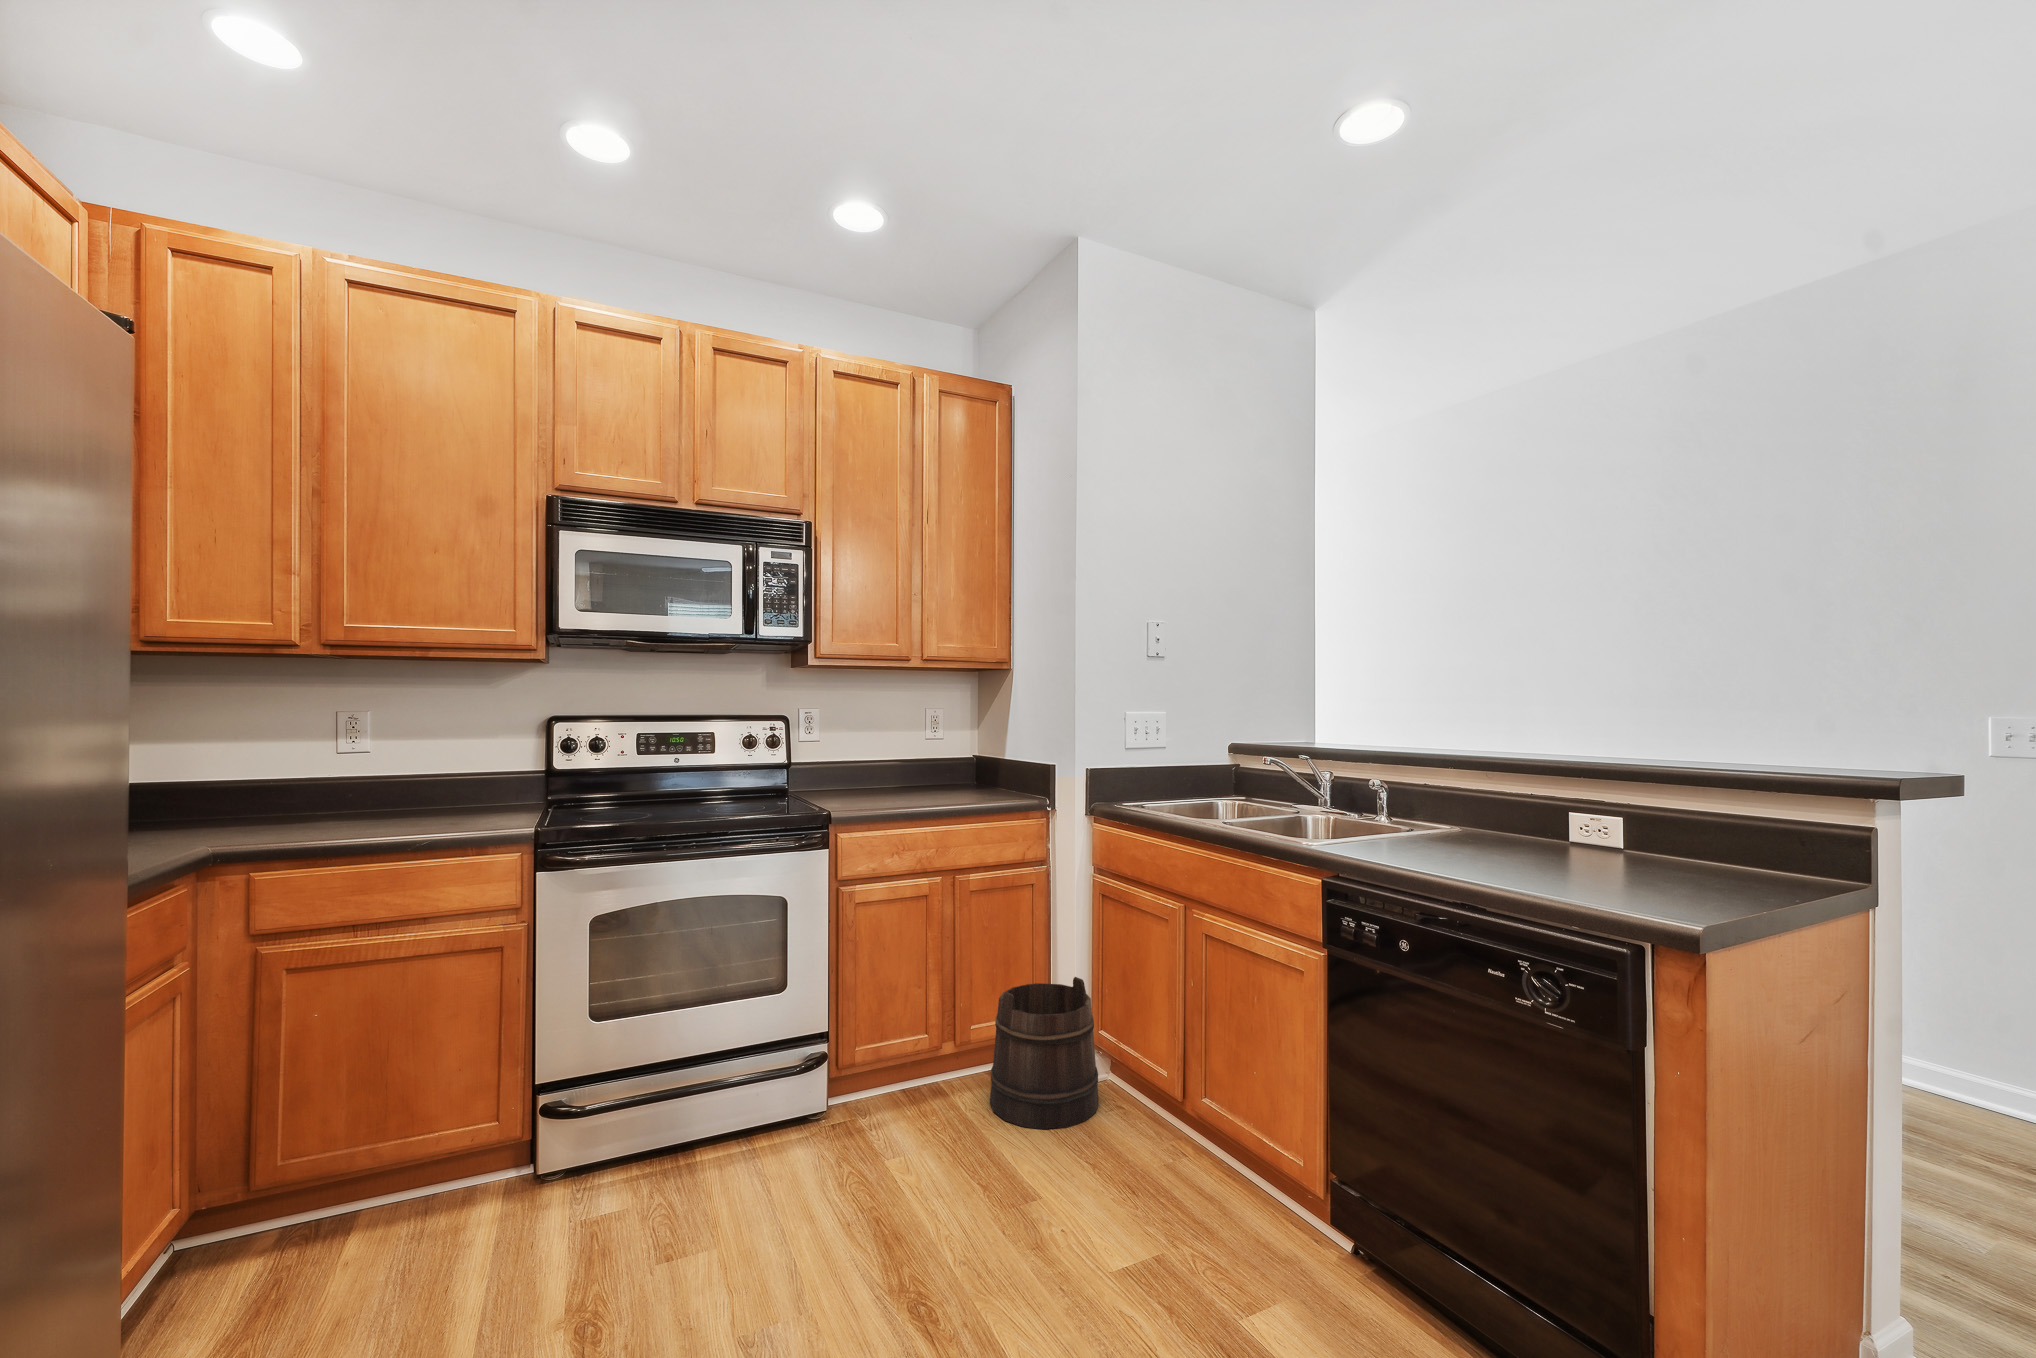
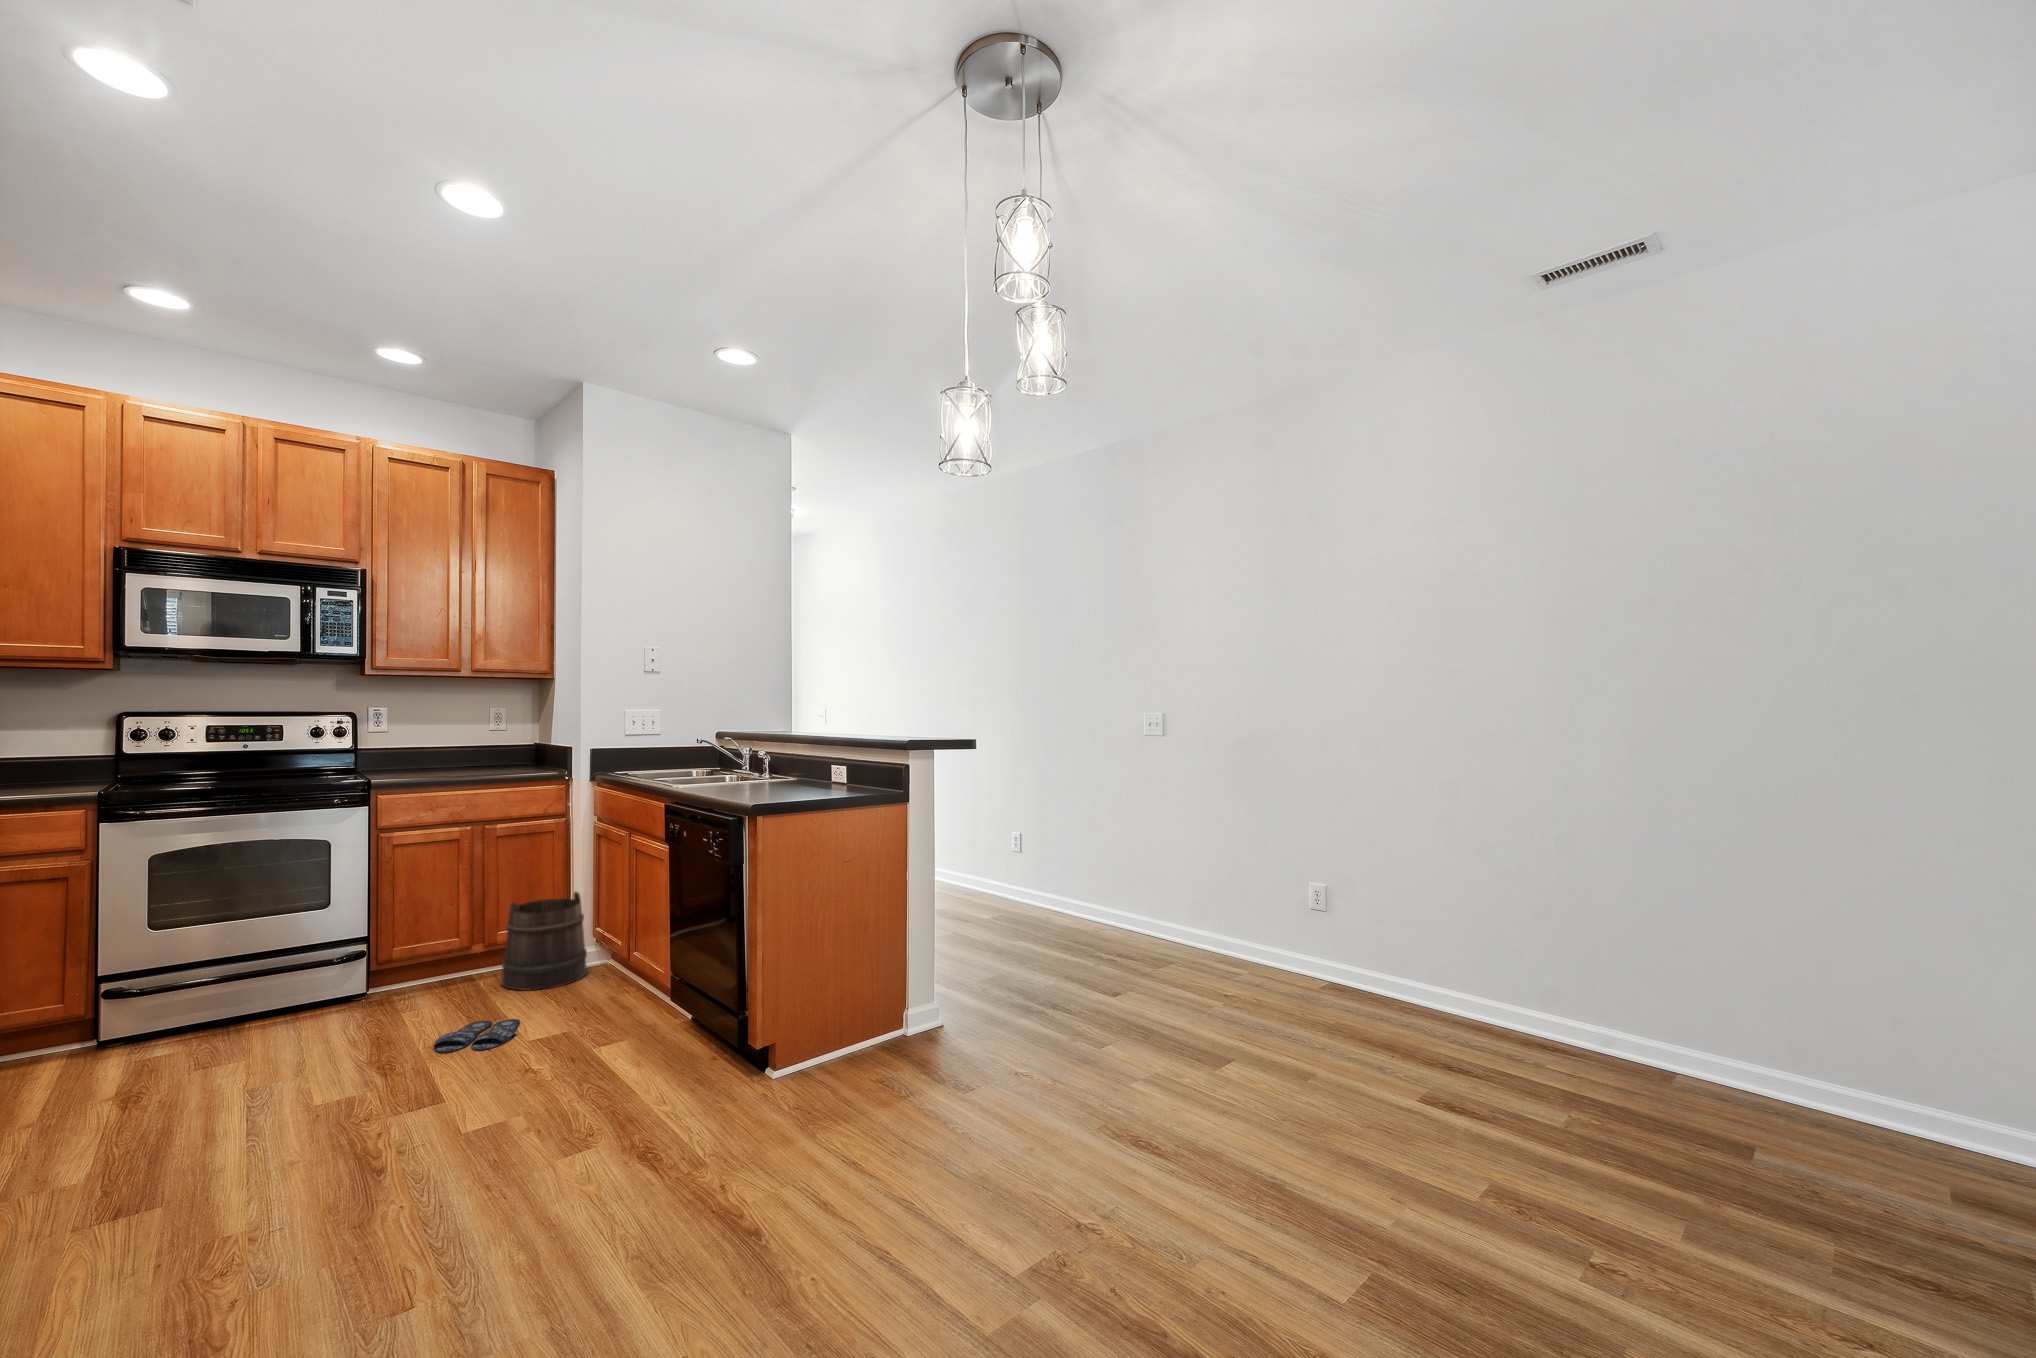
slippers: none [970,1197,1082,1280] -> present [434,1019,520,1053]

